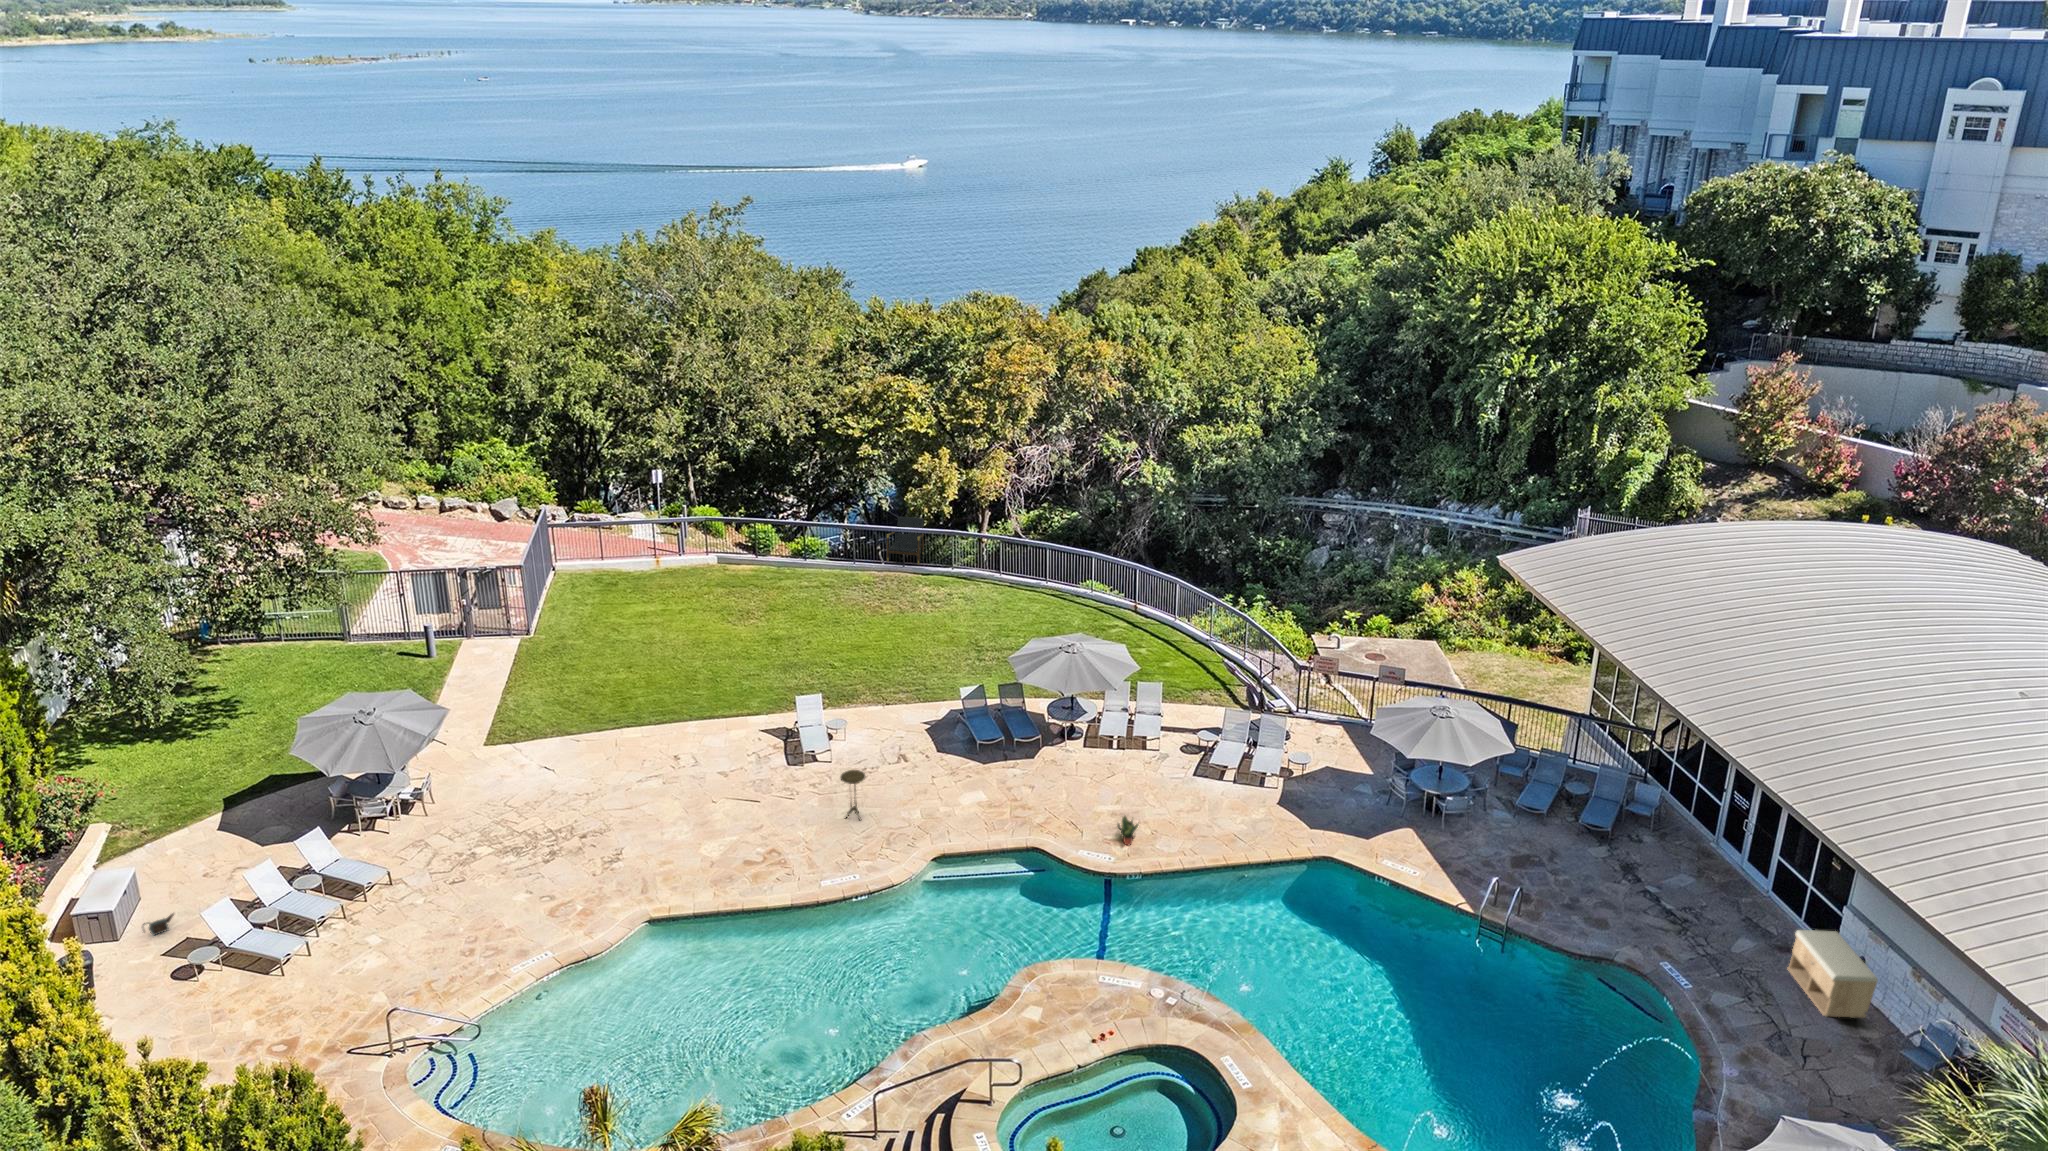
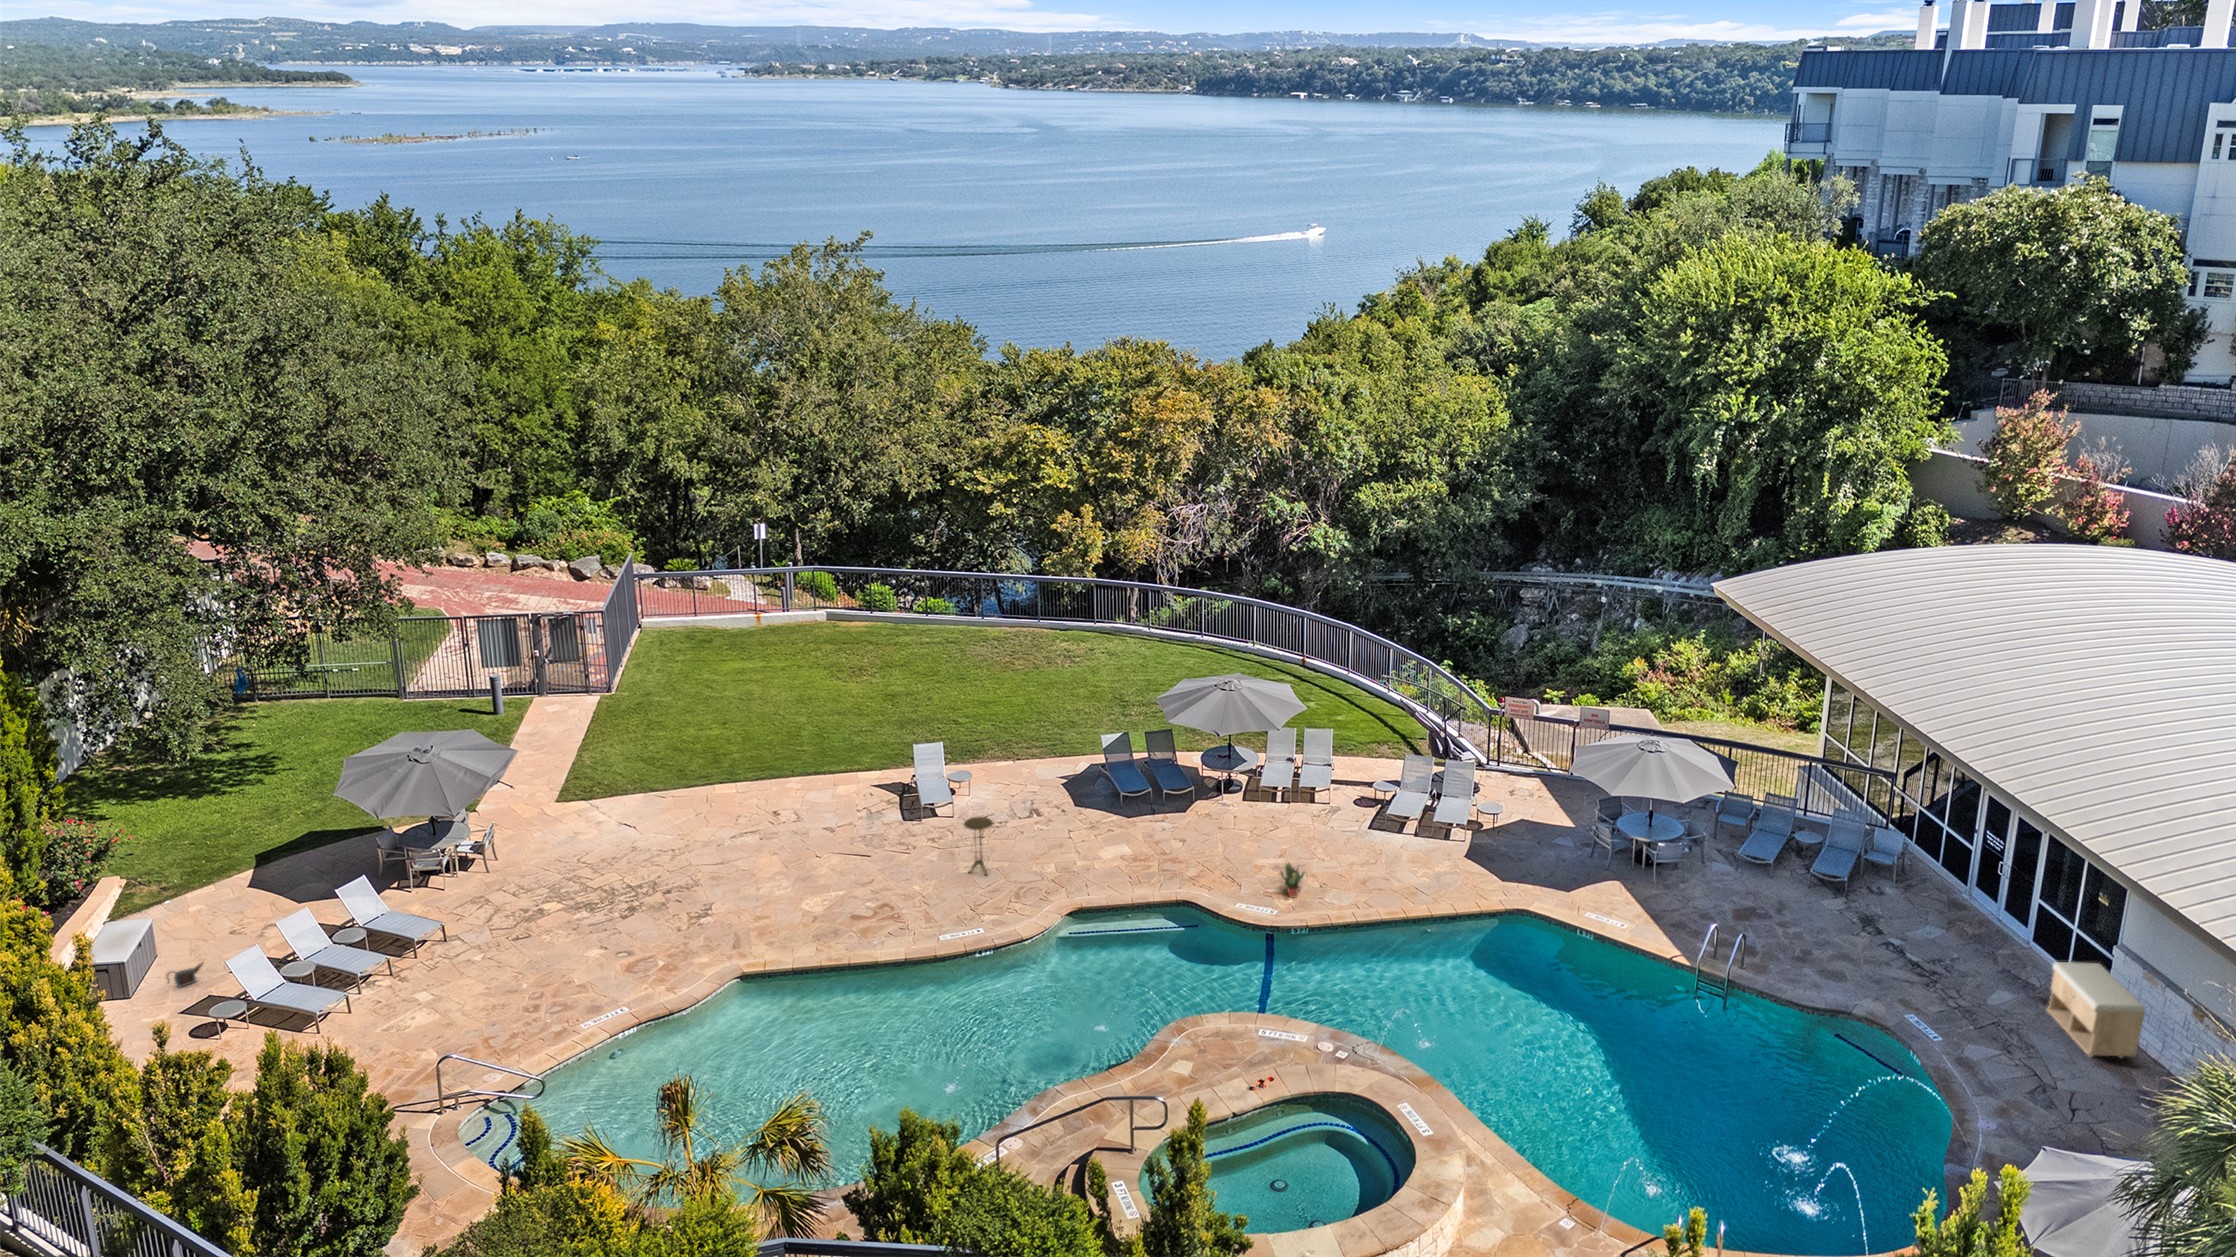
lounge chair: present [887,516,924,565] -> none [1017,576,1060,630]

